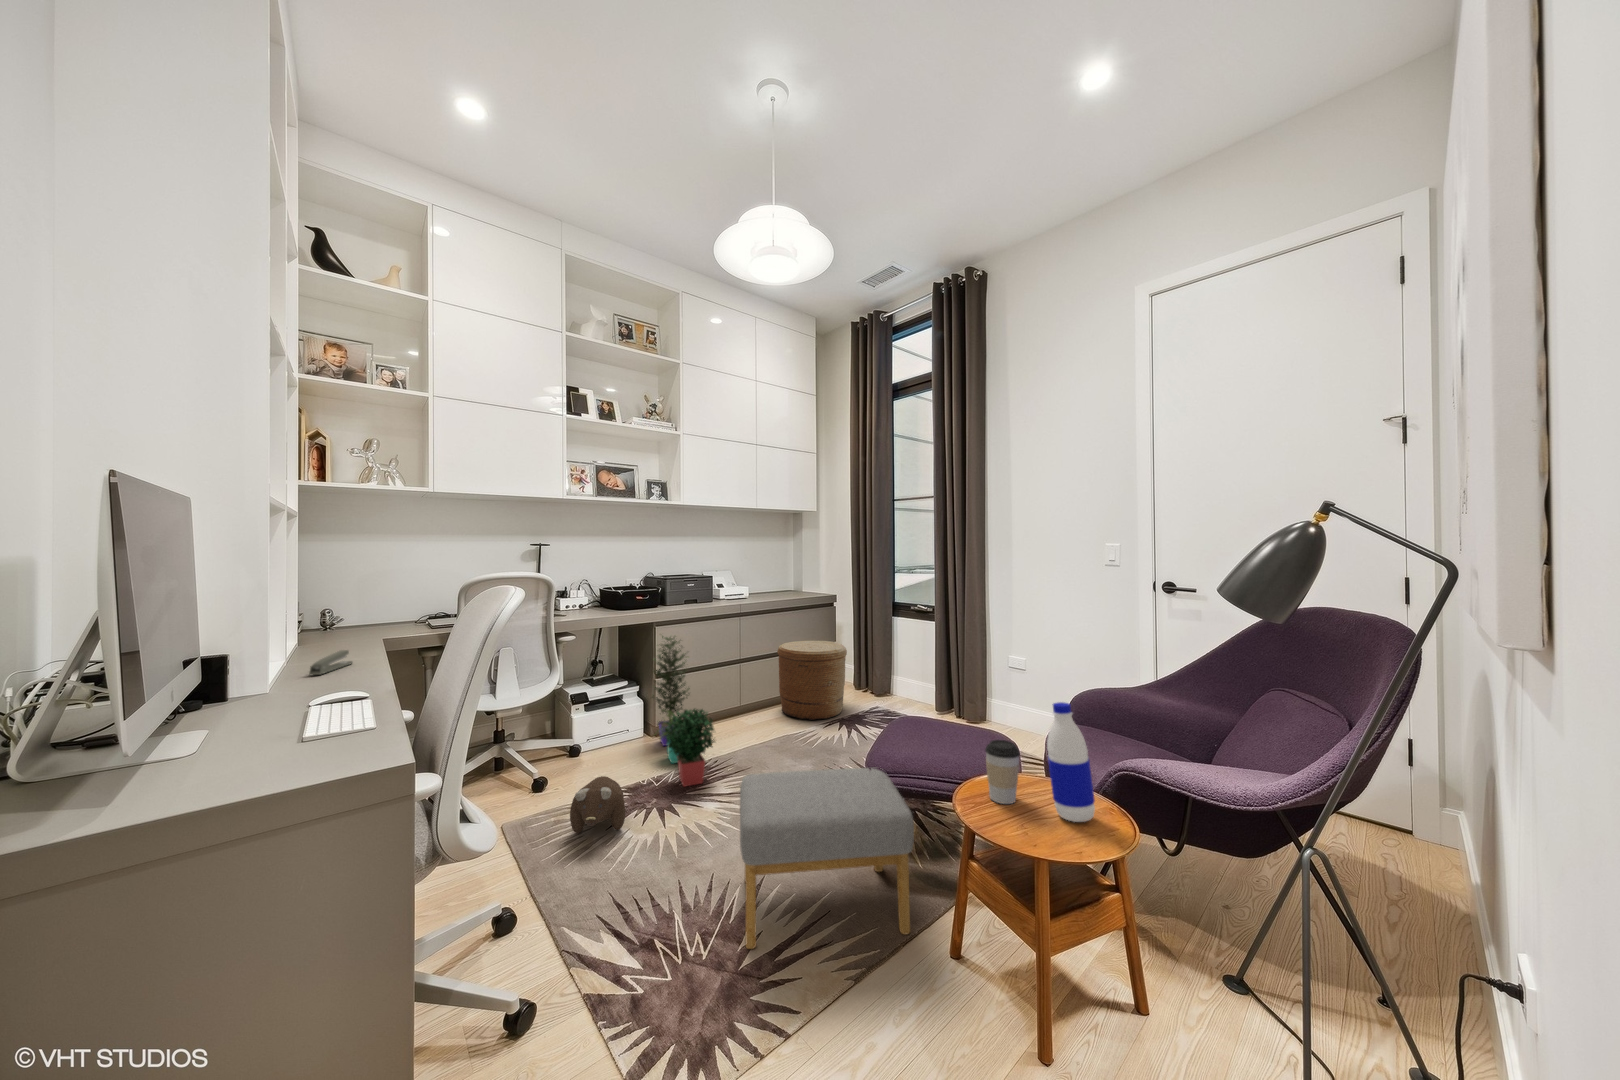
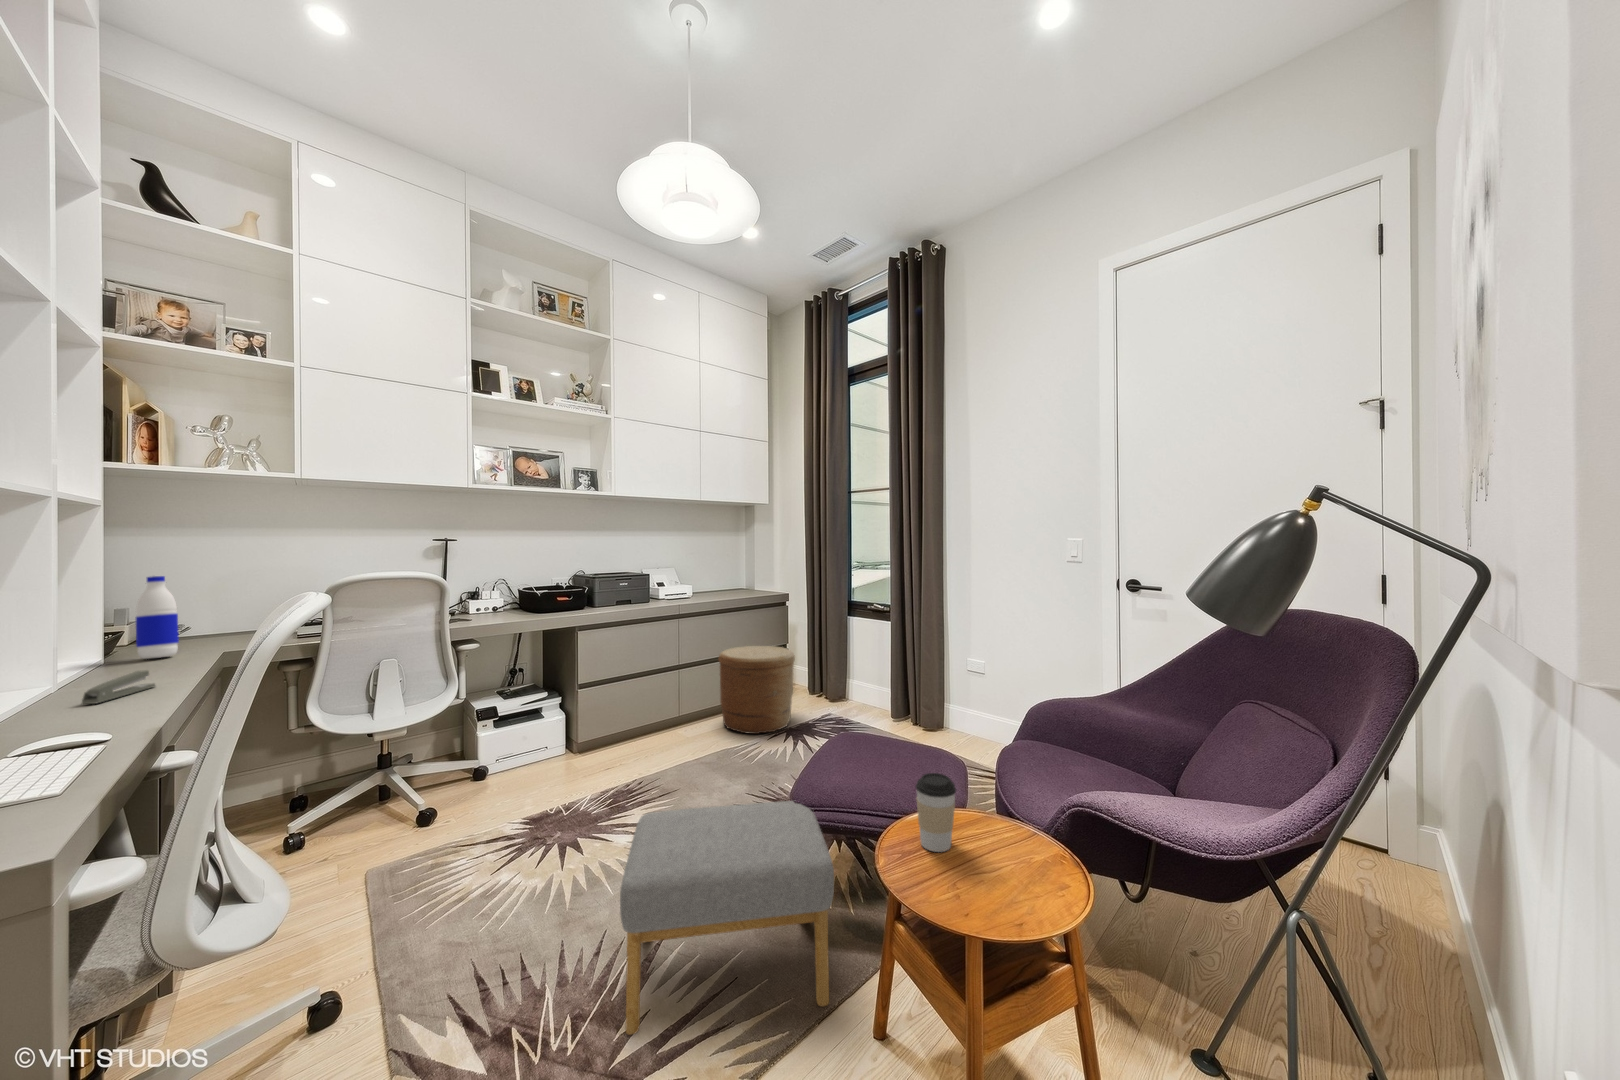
potted plant: present [652,636,715,786] -> none [566,641,634,818]
water bottle: present [1047,702,1095,822] -> present [136,576,179,659]
plush toy: present [570,776,625,833] -> none [444,812,516,882]

